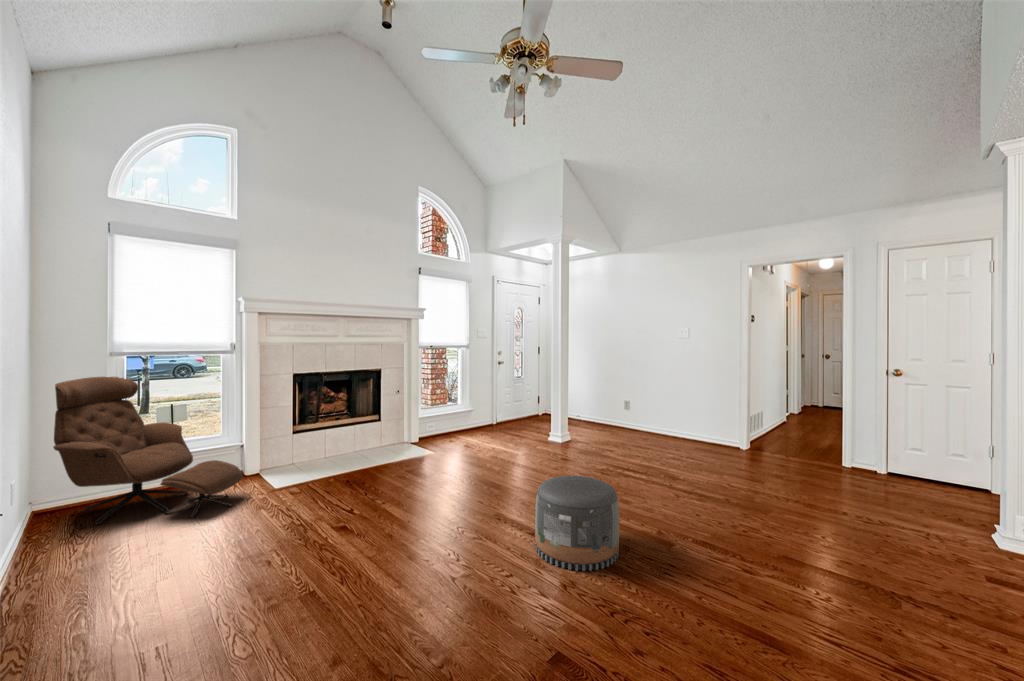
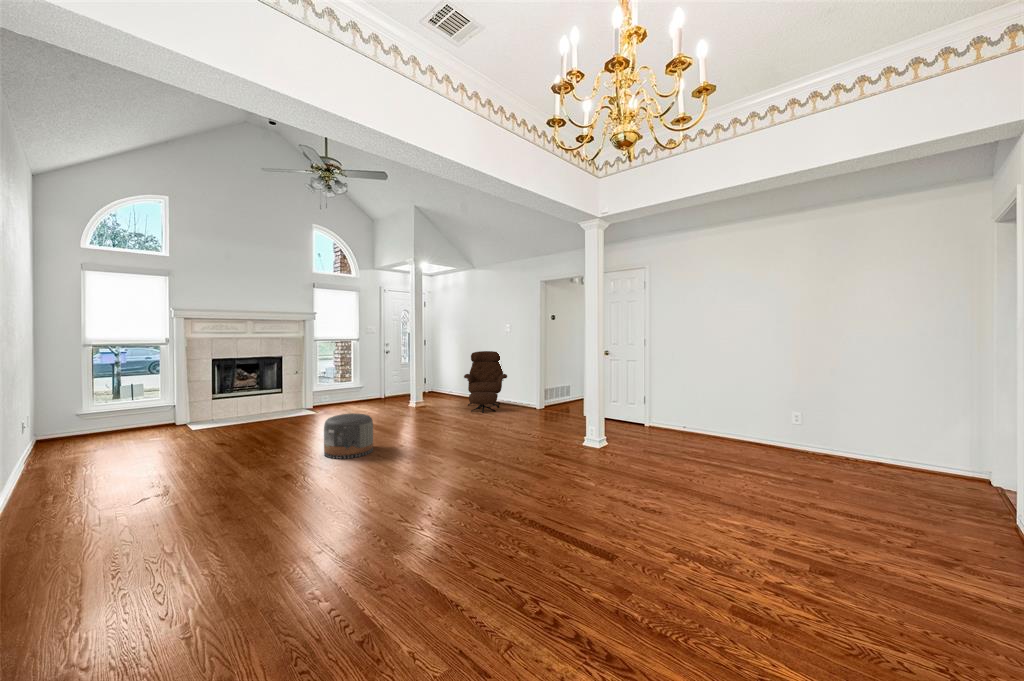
lounge chair: present [53,376,243,524] -> present [464,351,507,413]

